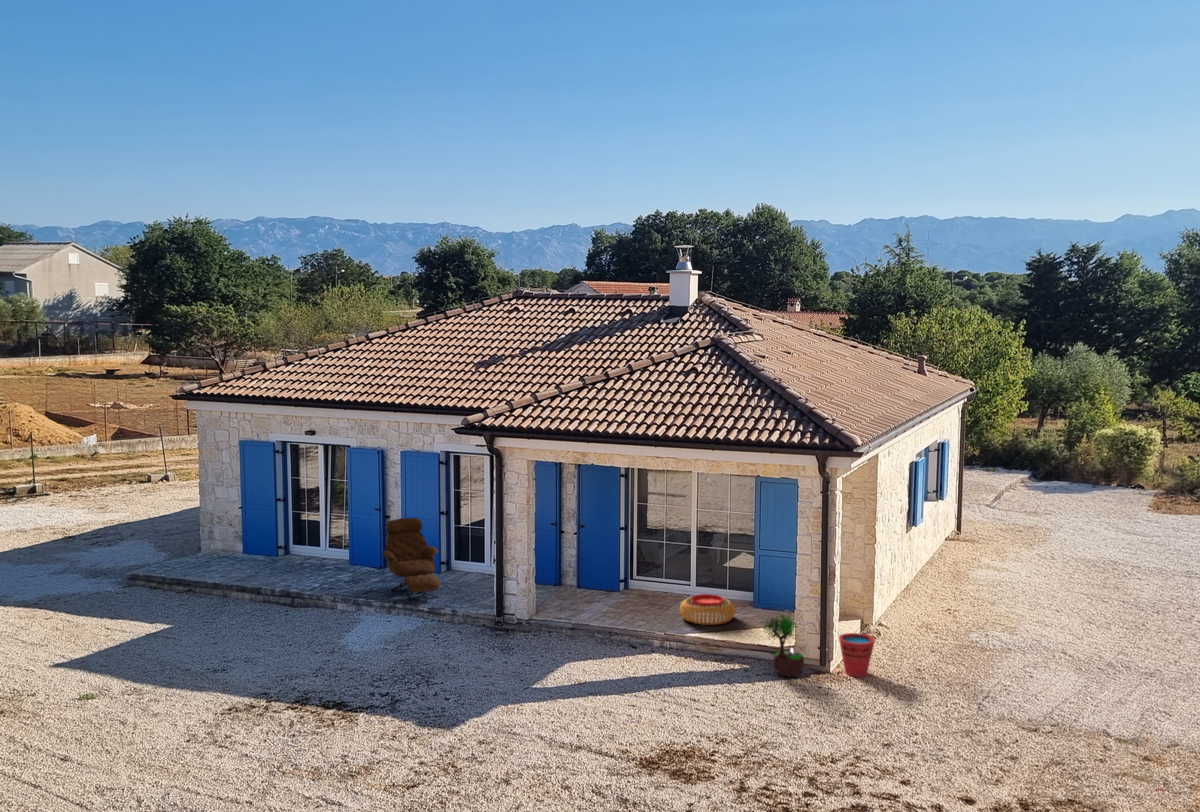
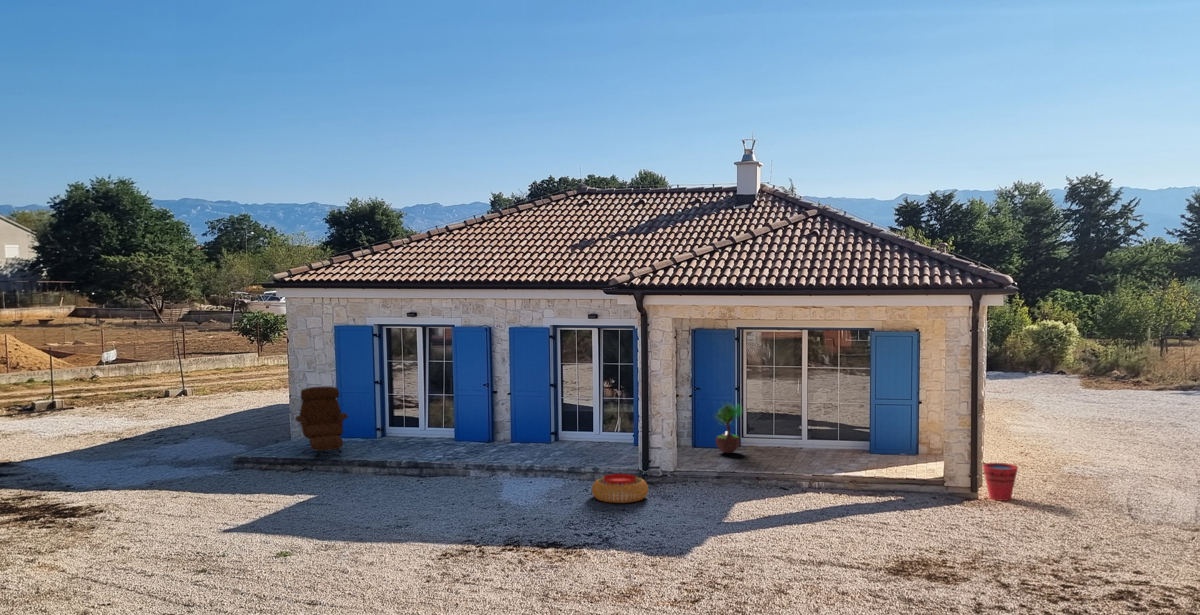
lounge chair: present [383,518,441,601] -> present [295,387,348,459]
pouf: present [680,594,735,625] -> present [592,474,648,503]
potted tree: present [762,614,804,677] -> present [715,404,740,453]

